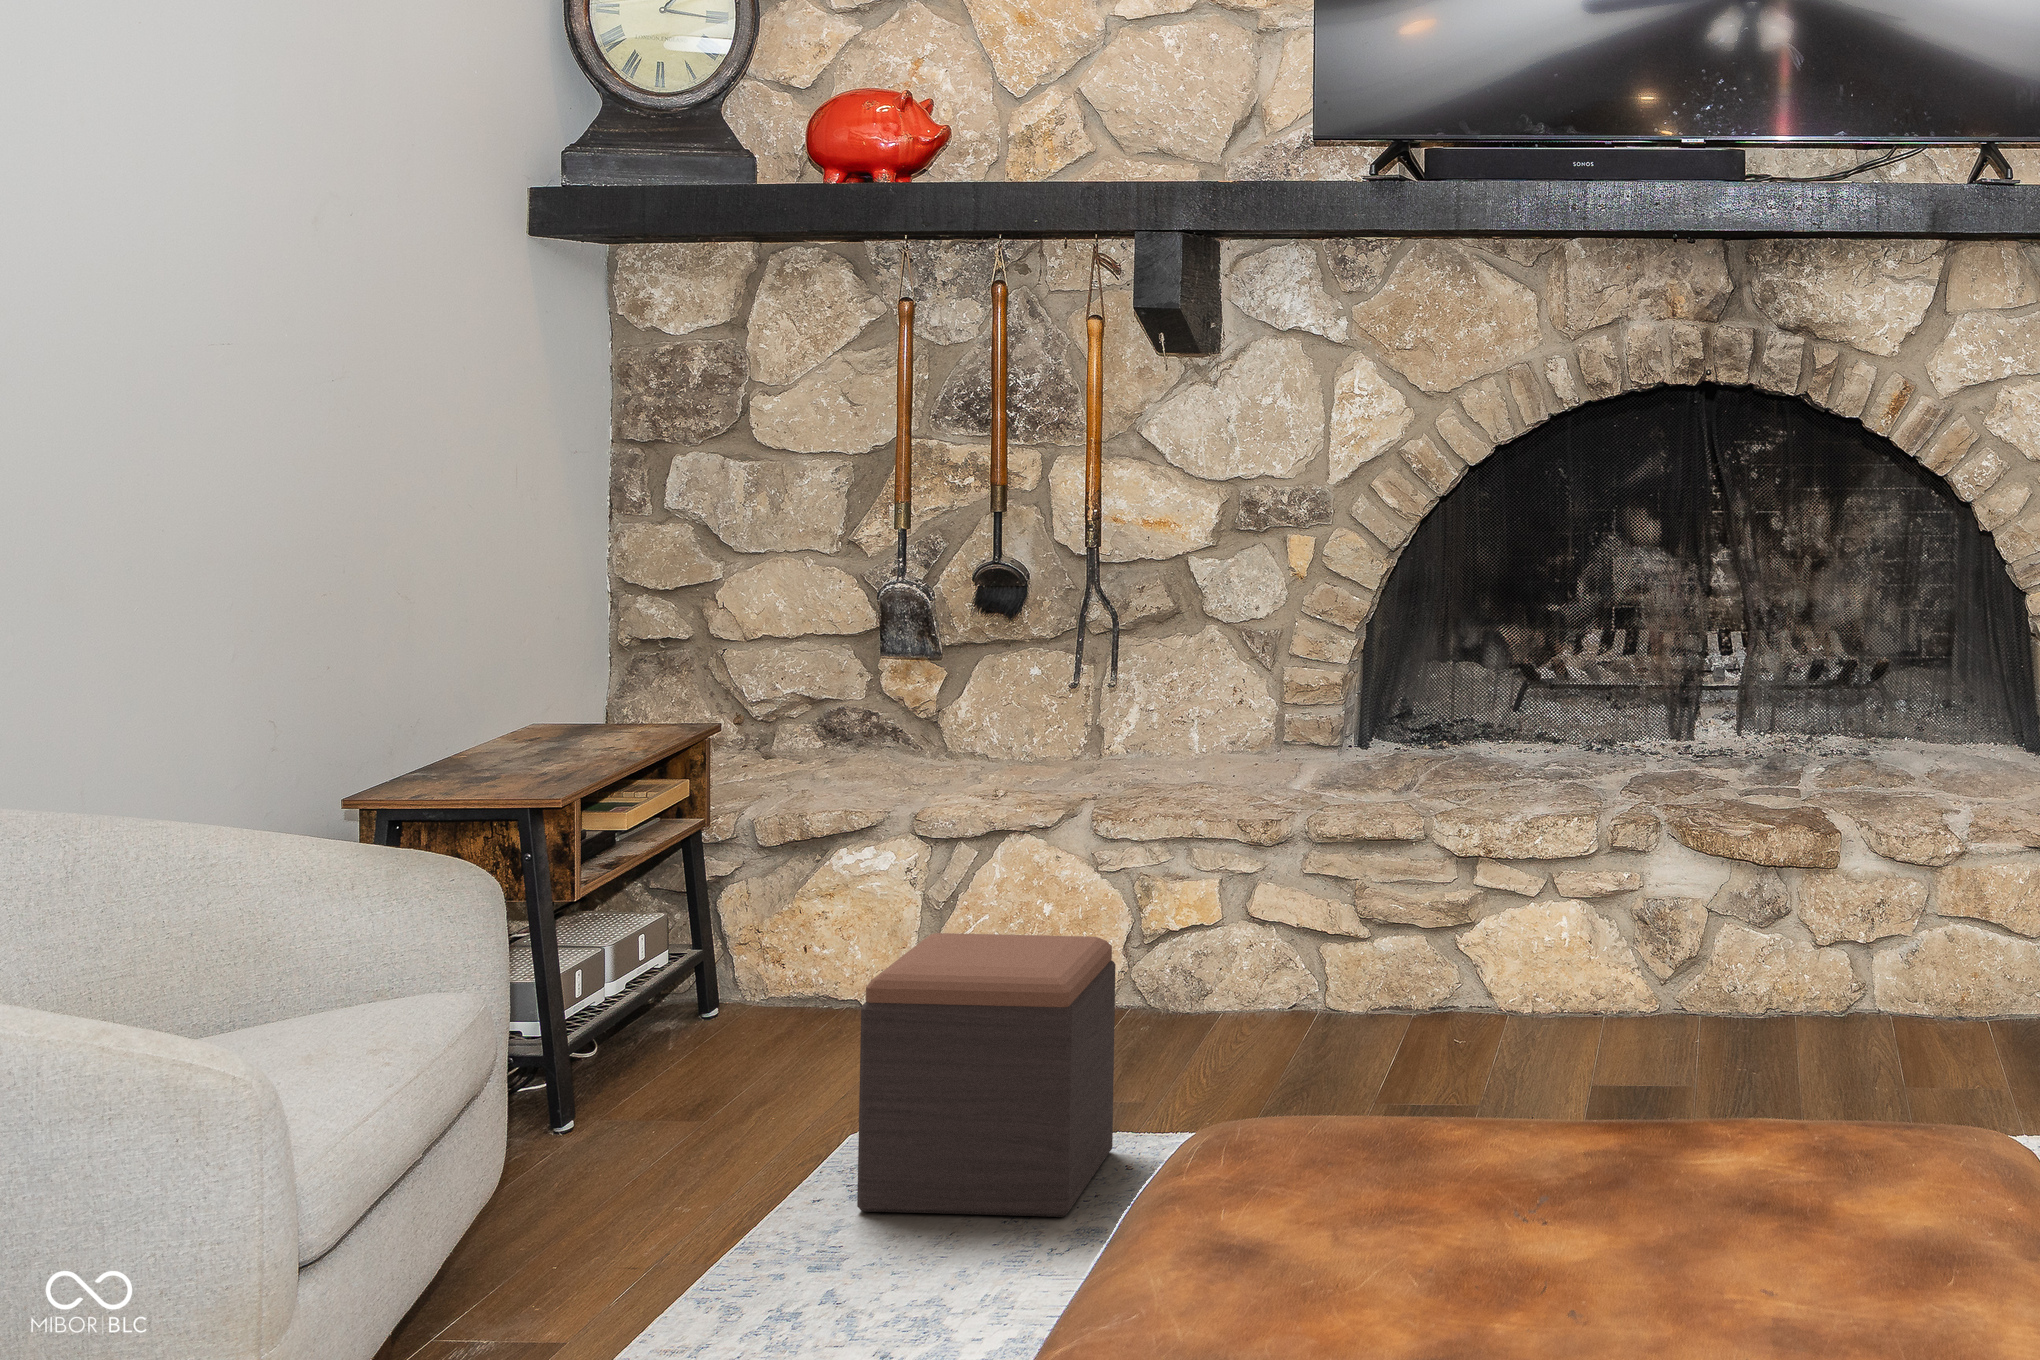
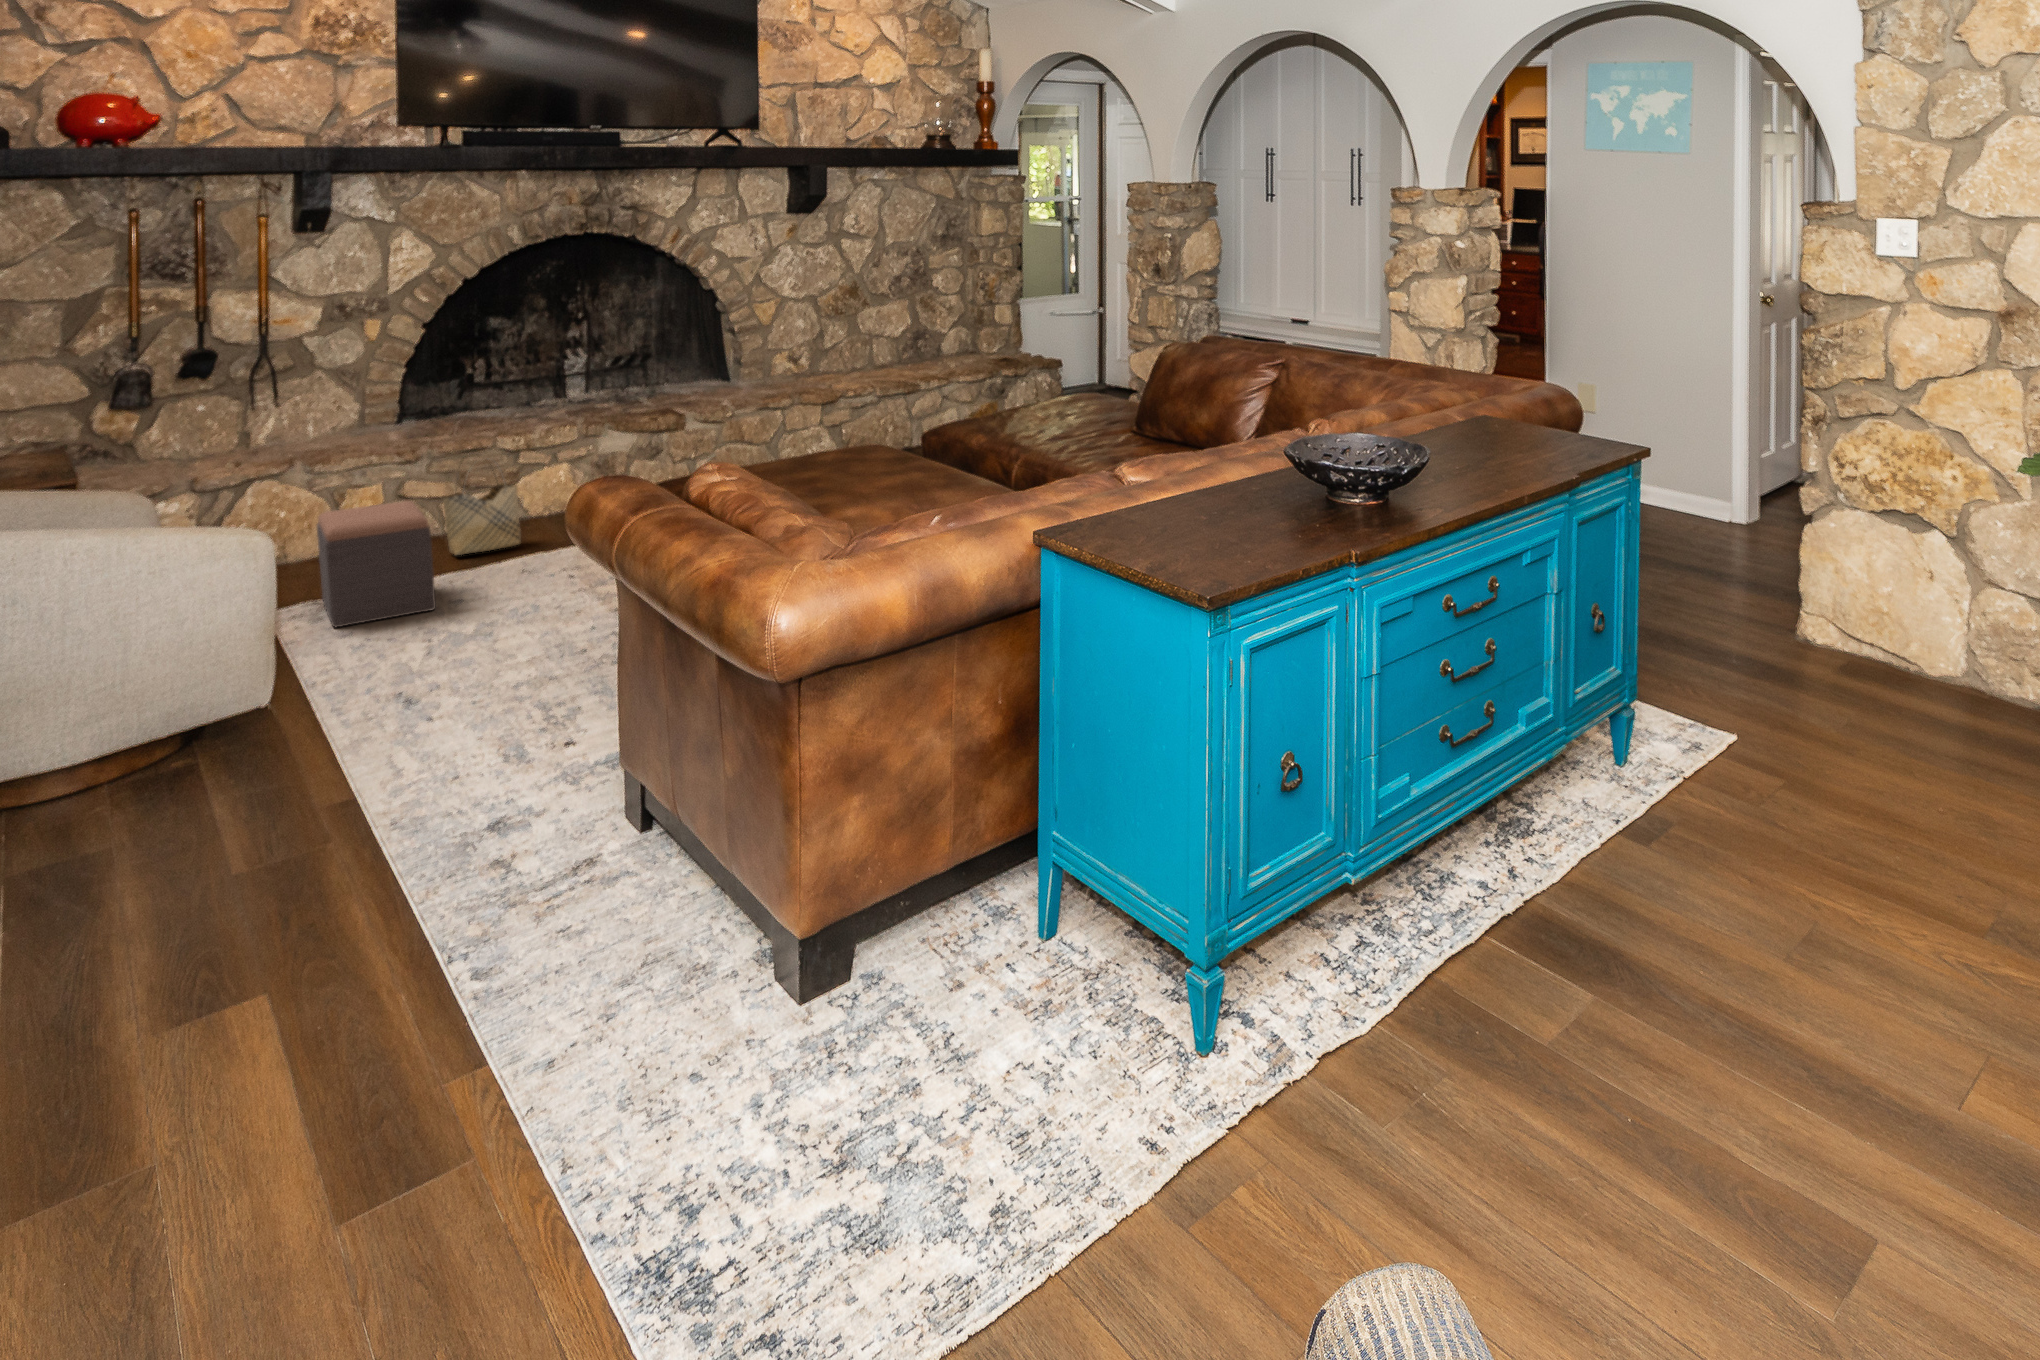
woven basket: none [1236,852,1404,1089] -> present [442,454,521,555]

